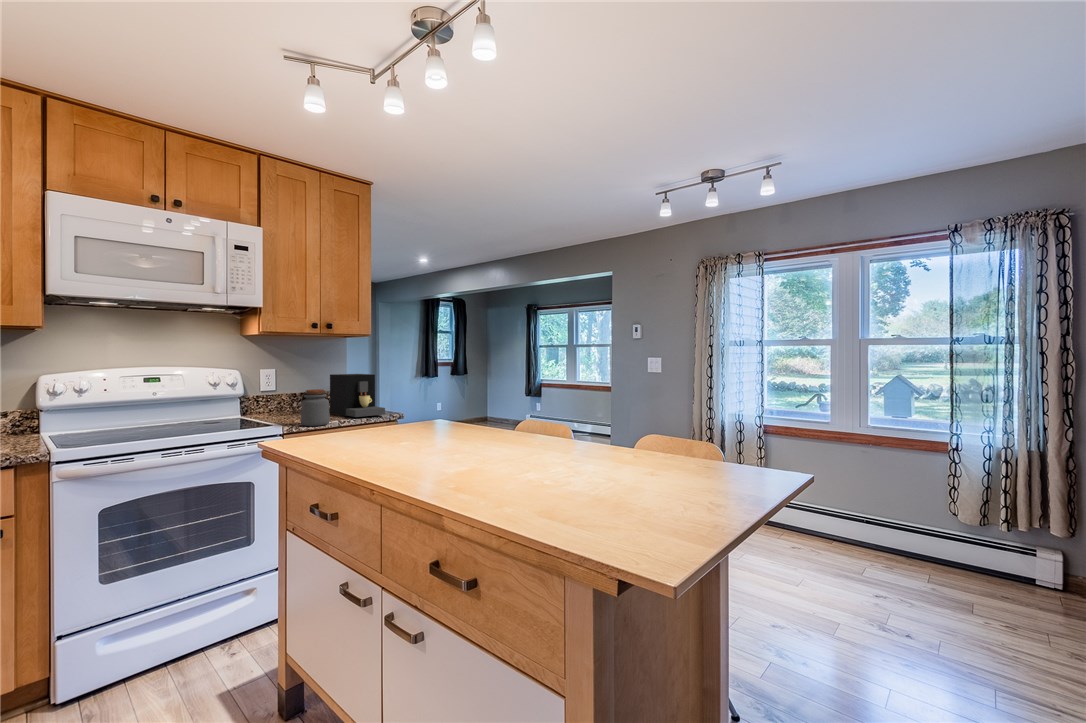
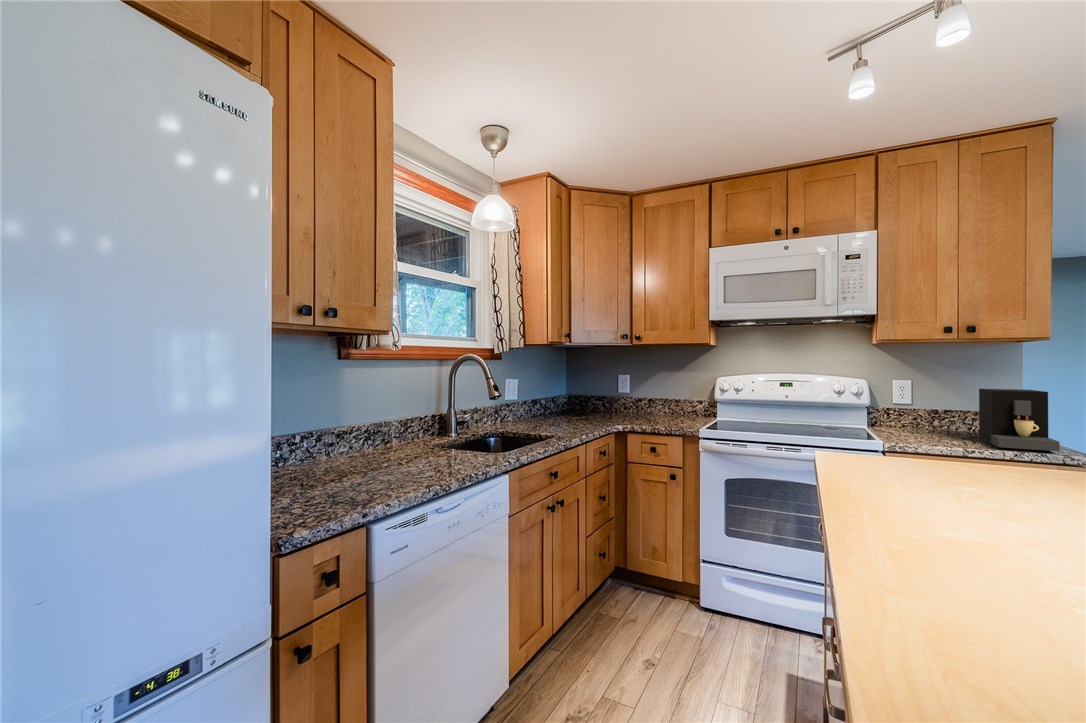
jar: present [301,389,330,426] -> none [908,405,948,449]

